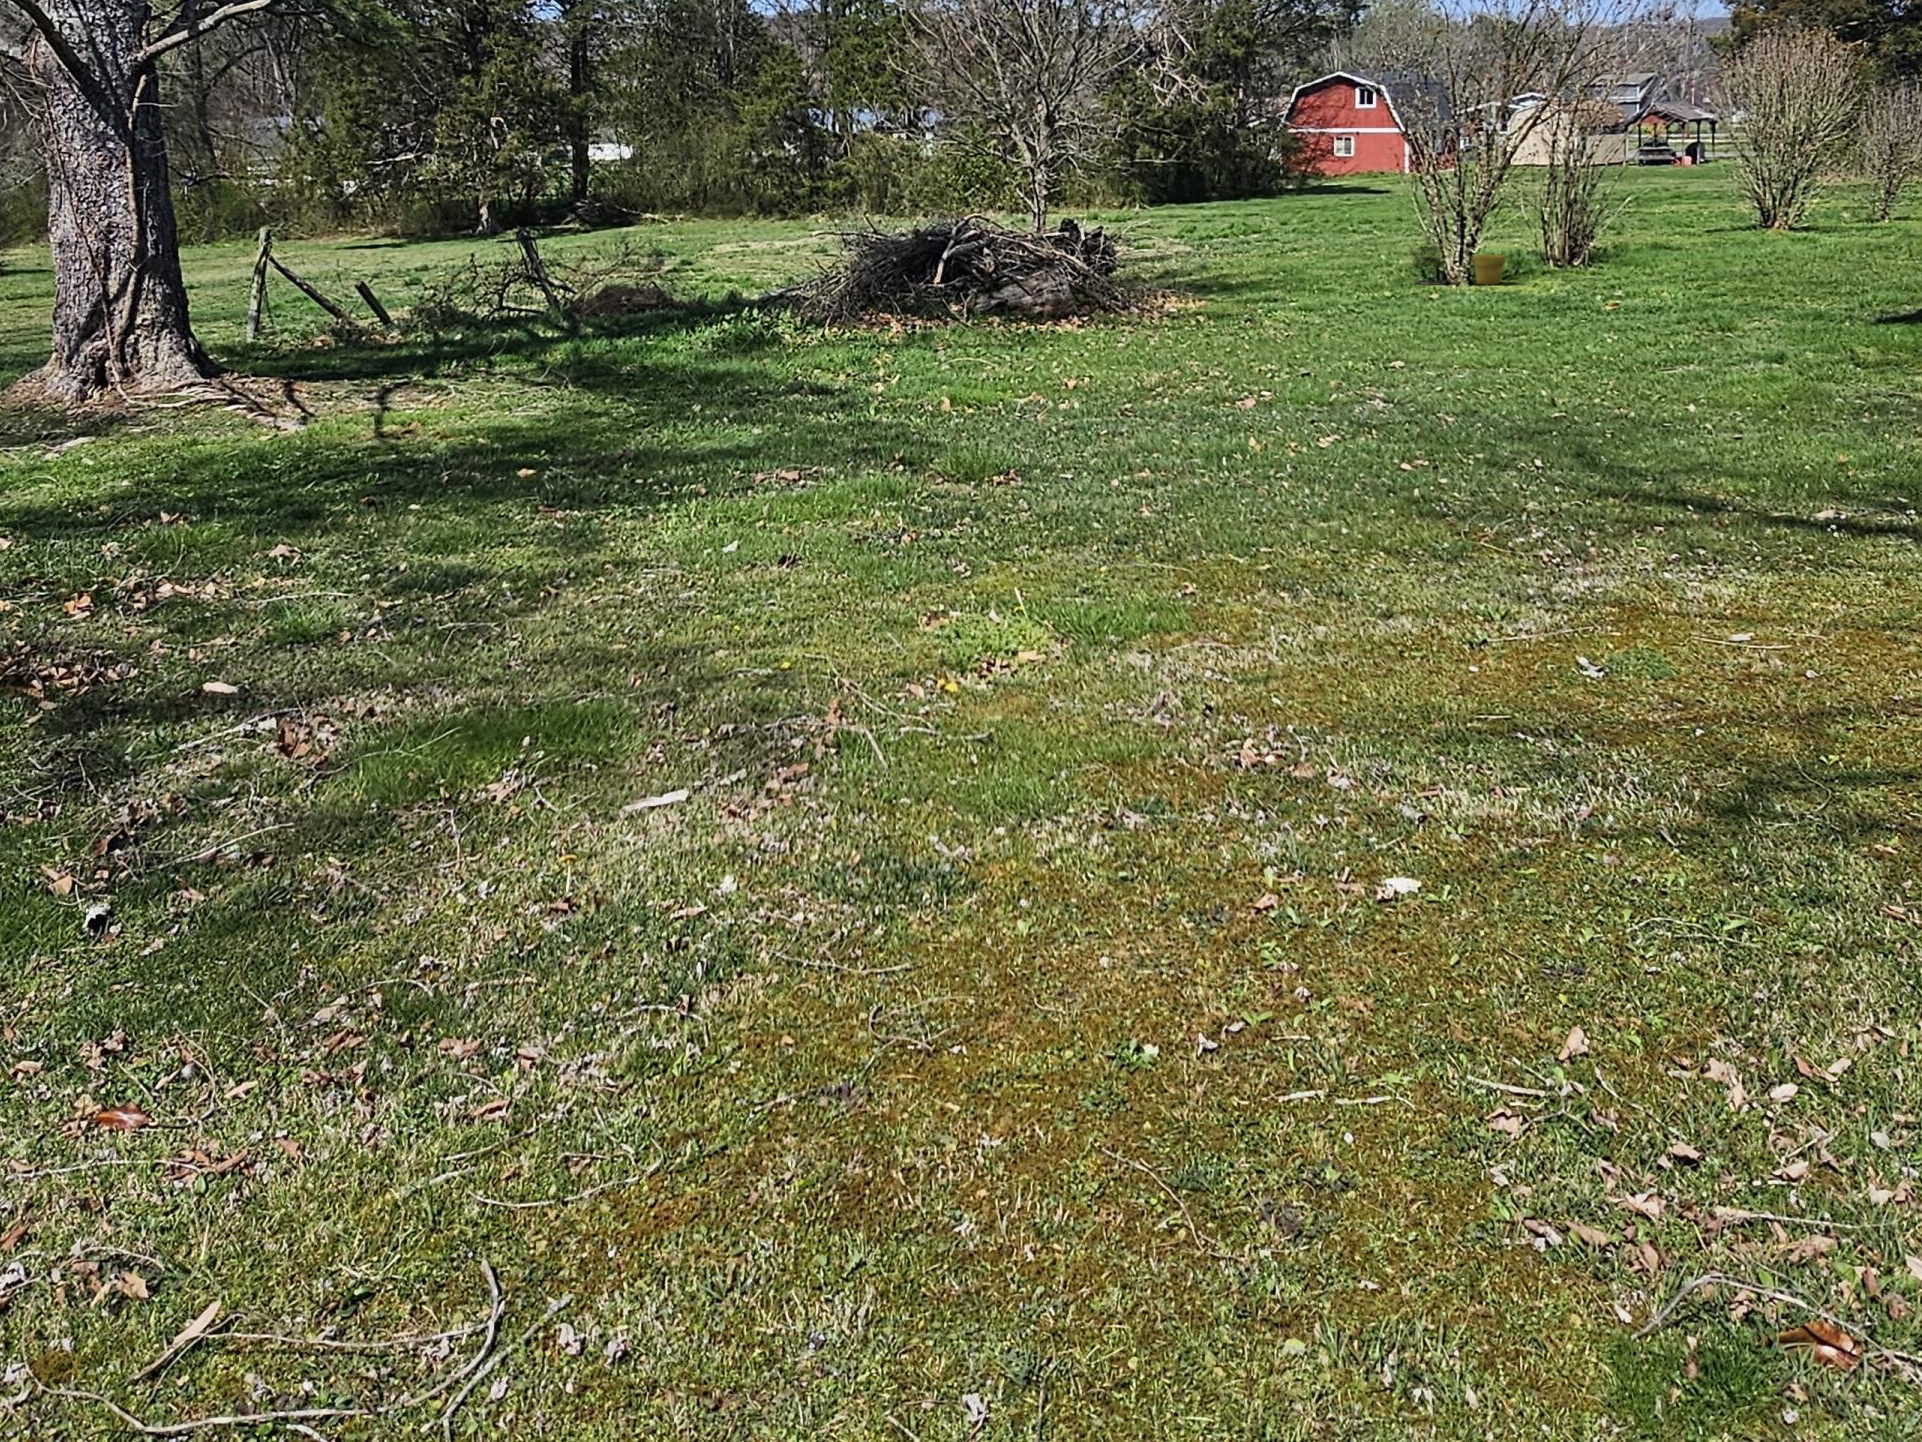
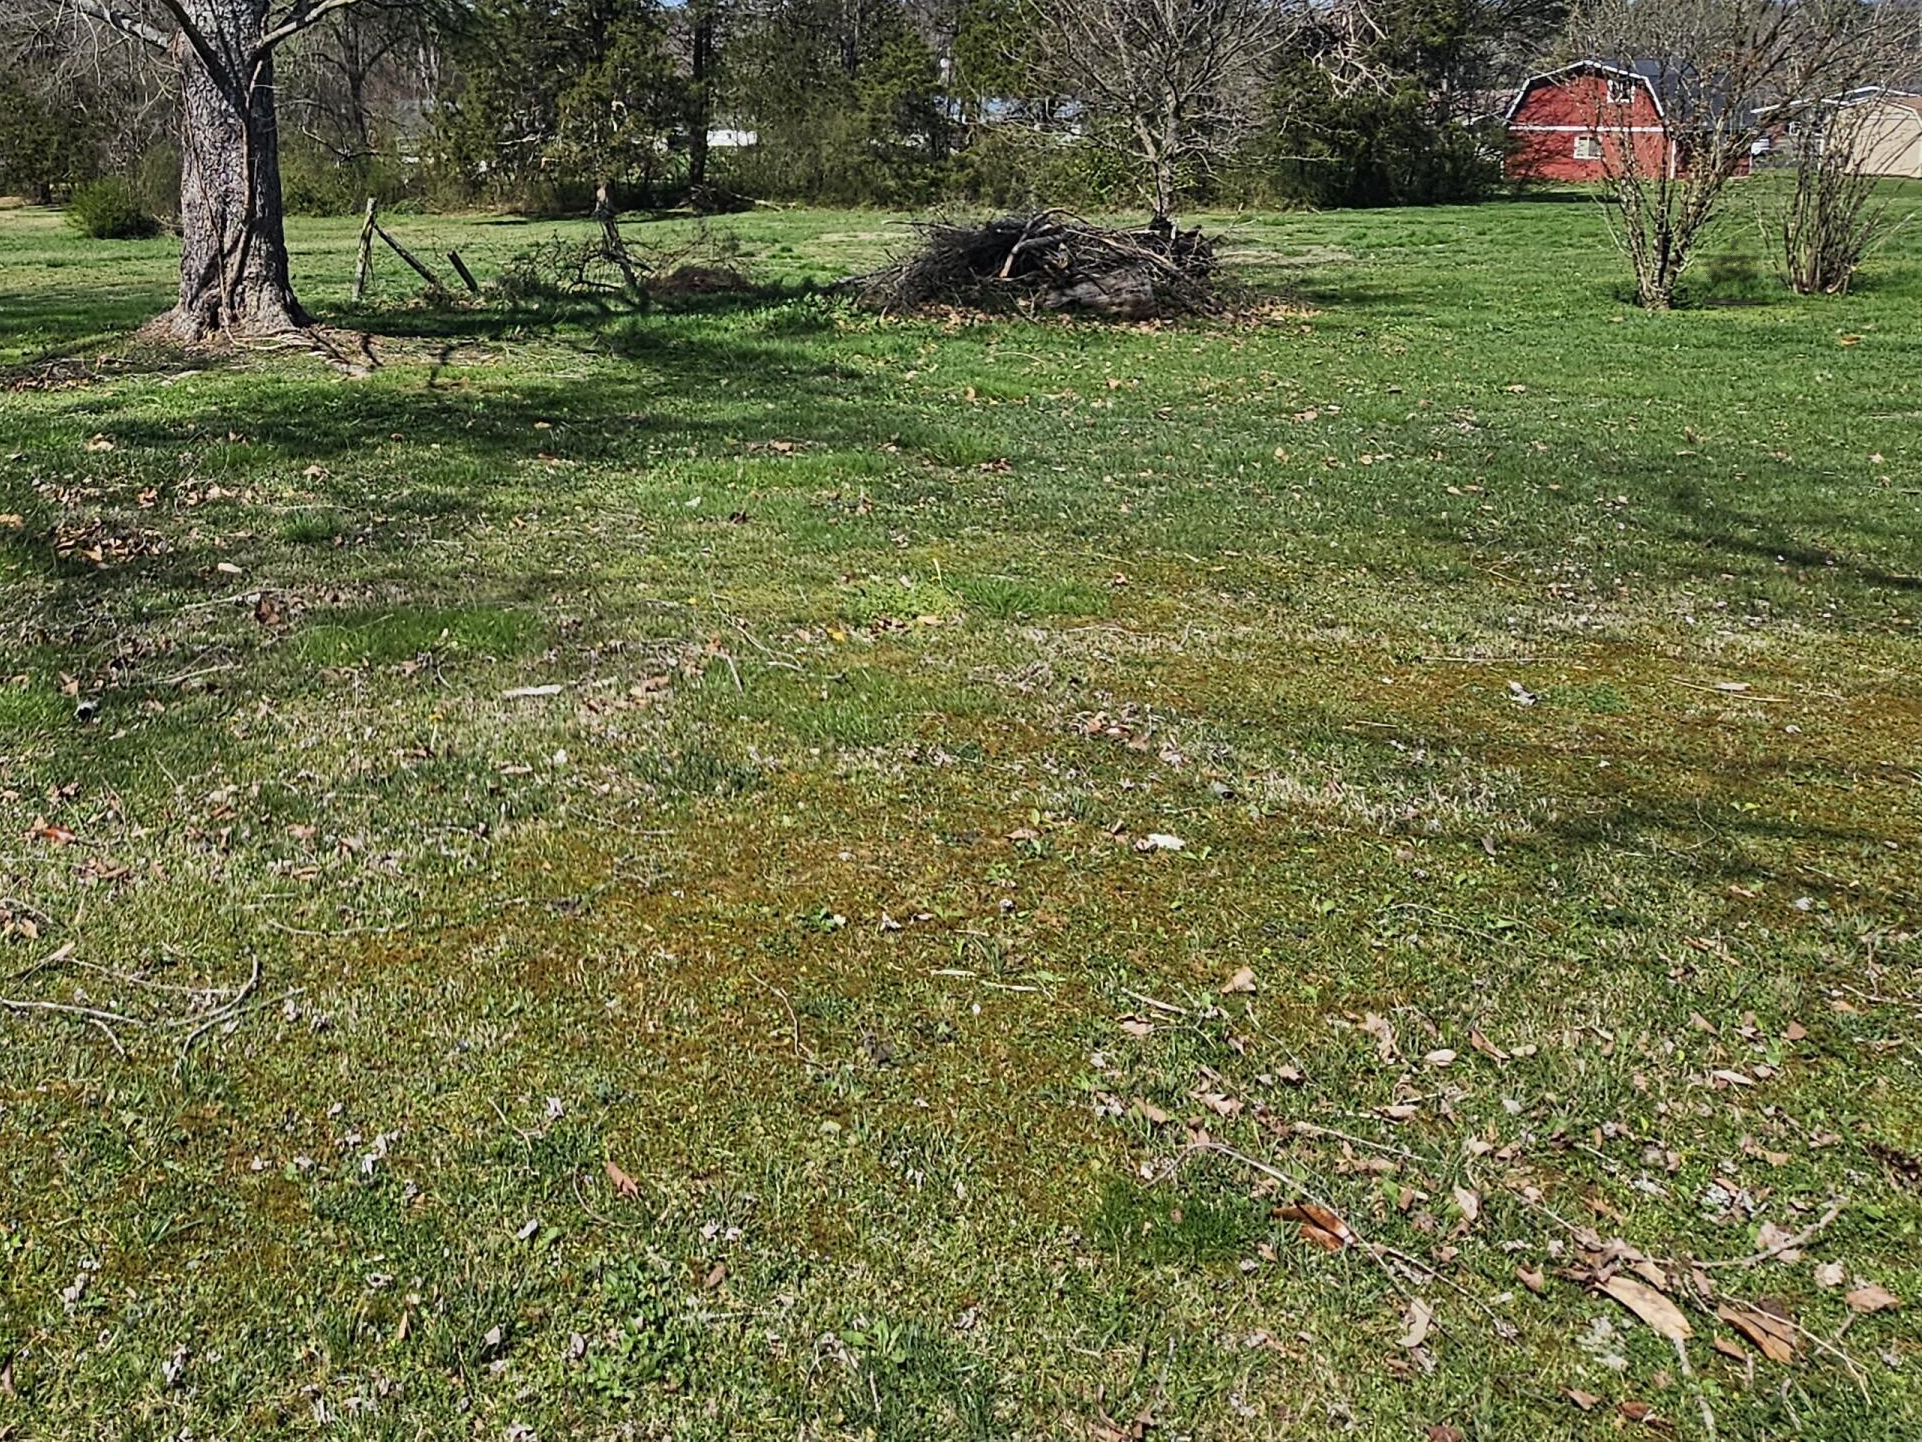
bucket: present [1472,254,1506,285] -> none [1801,267,1861,308]

